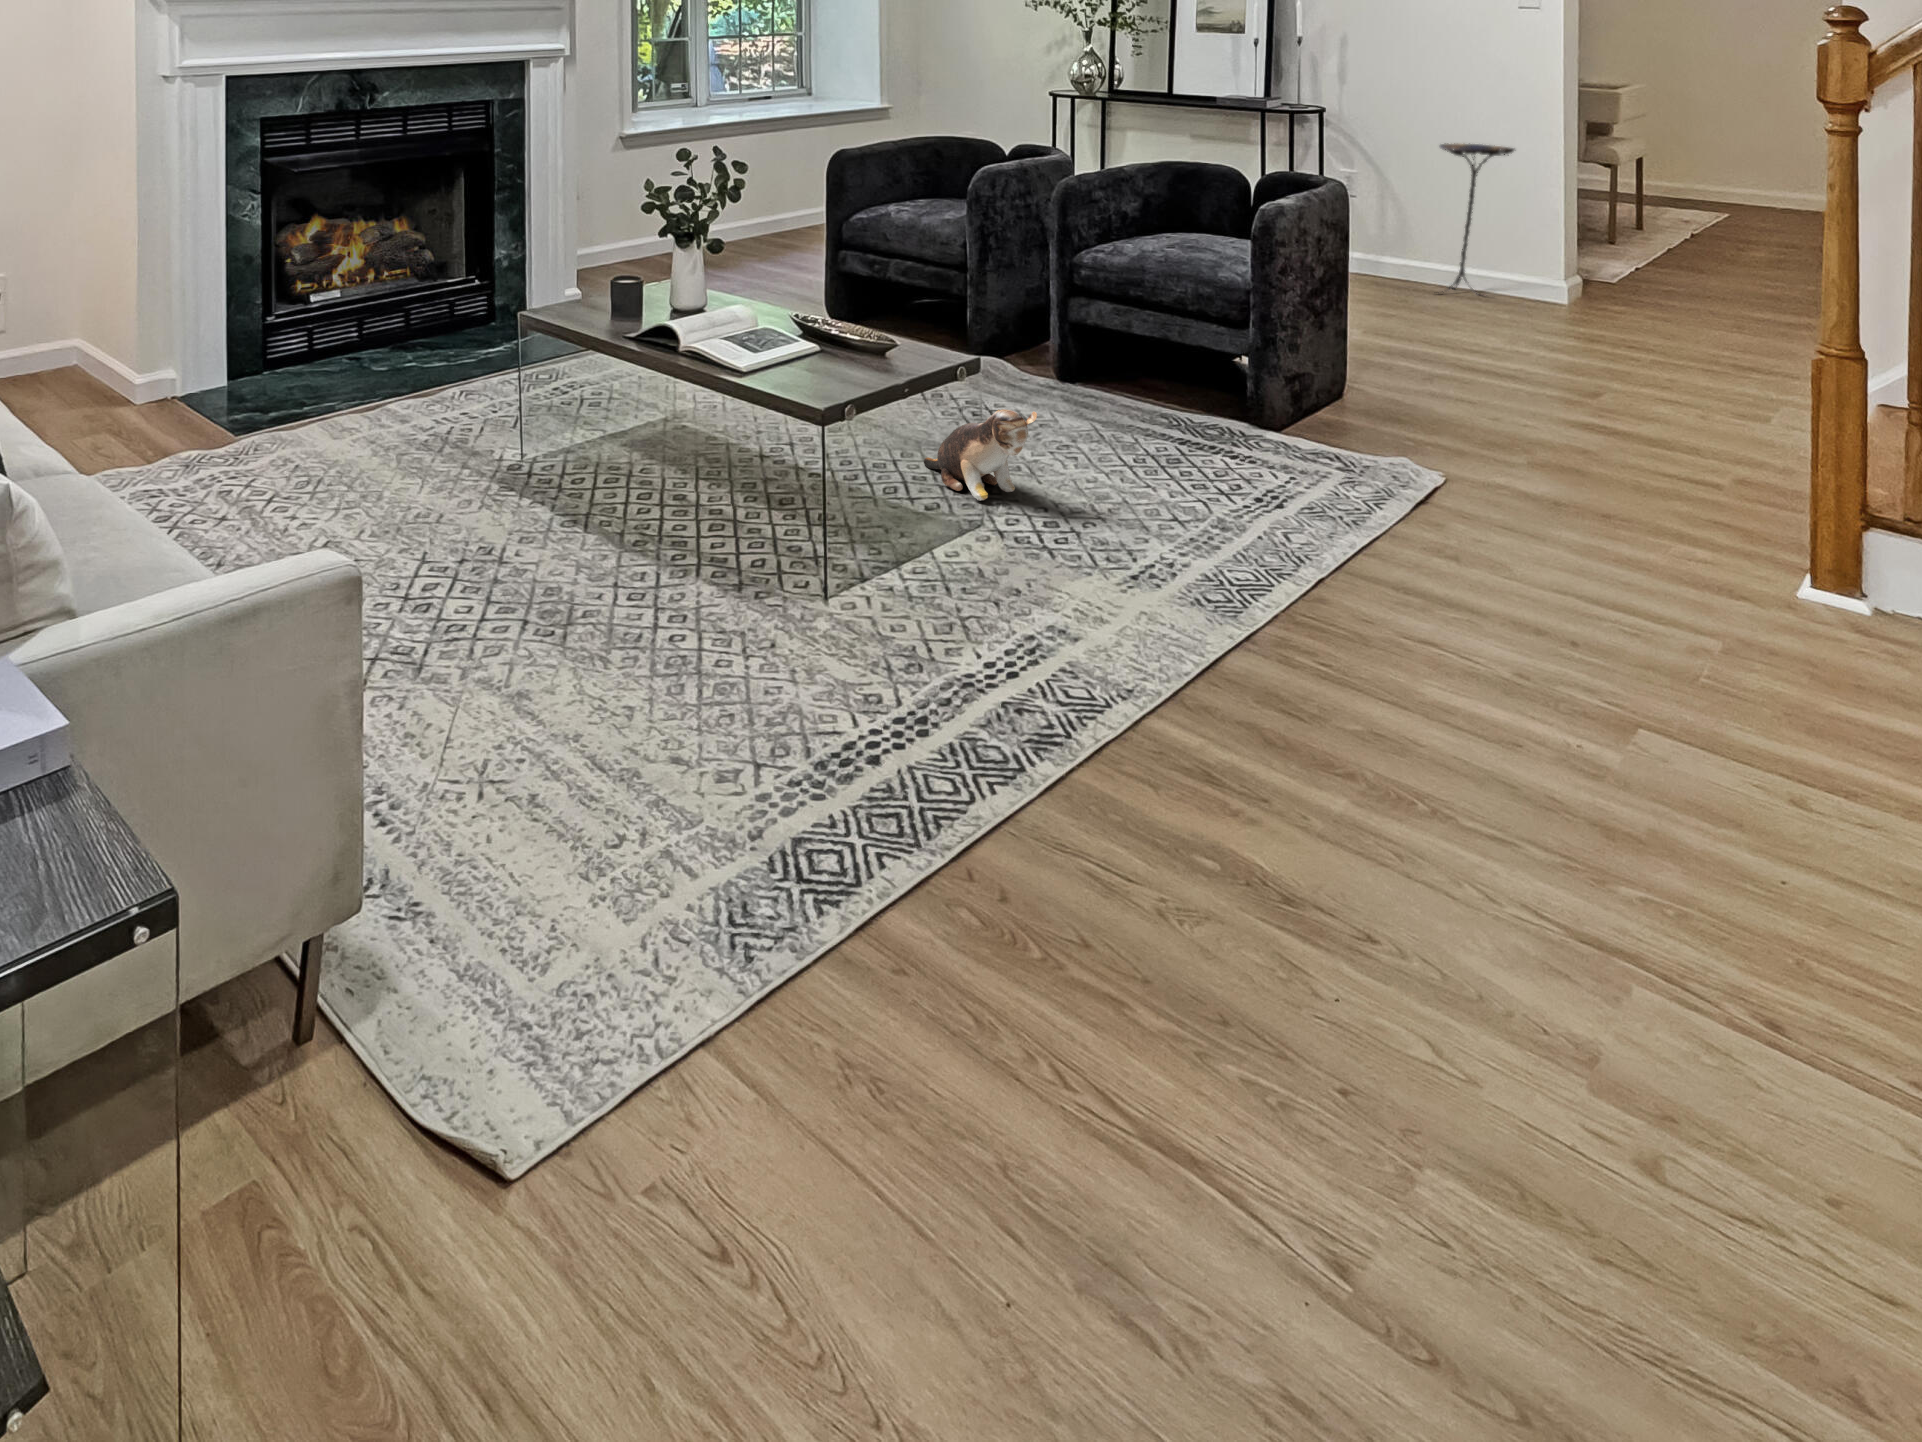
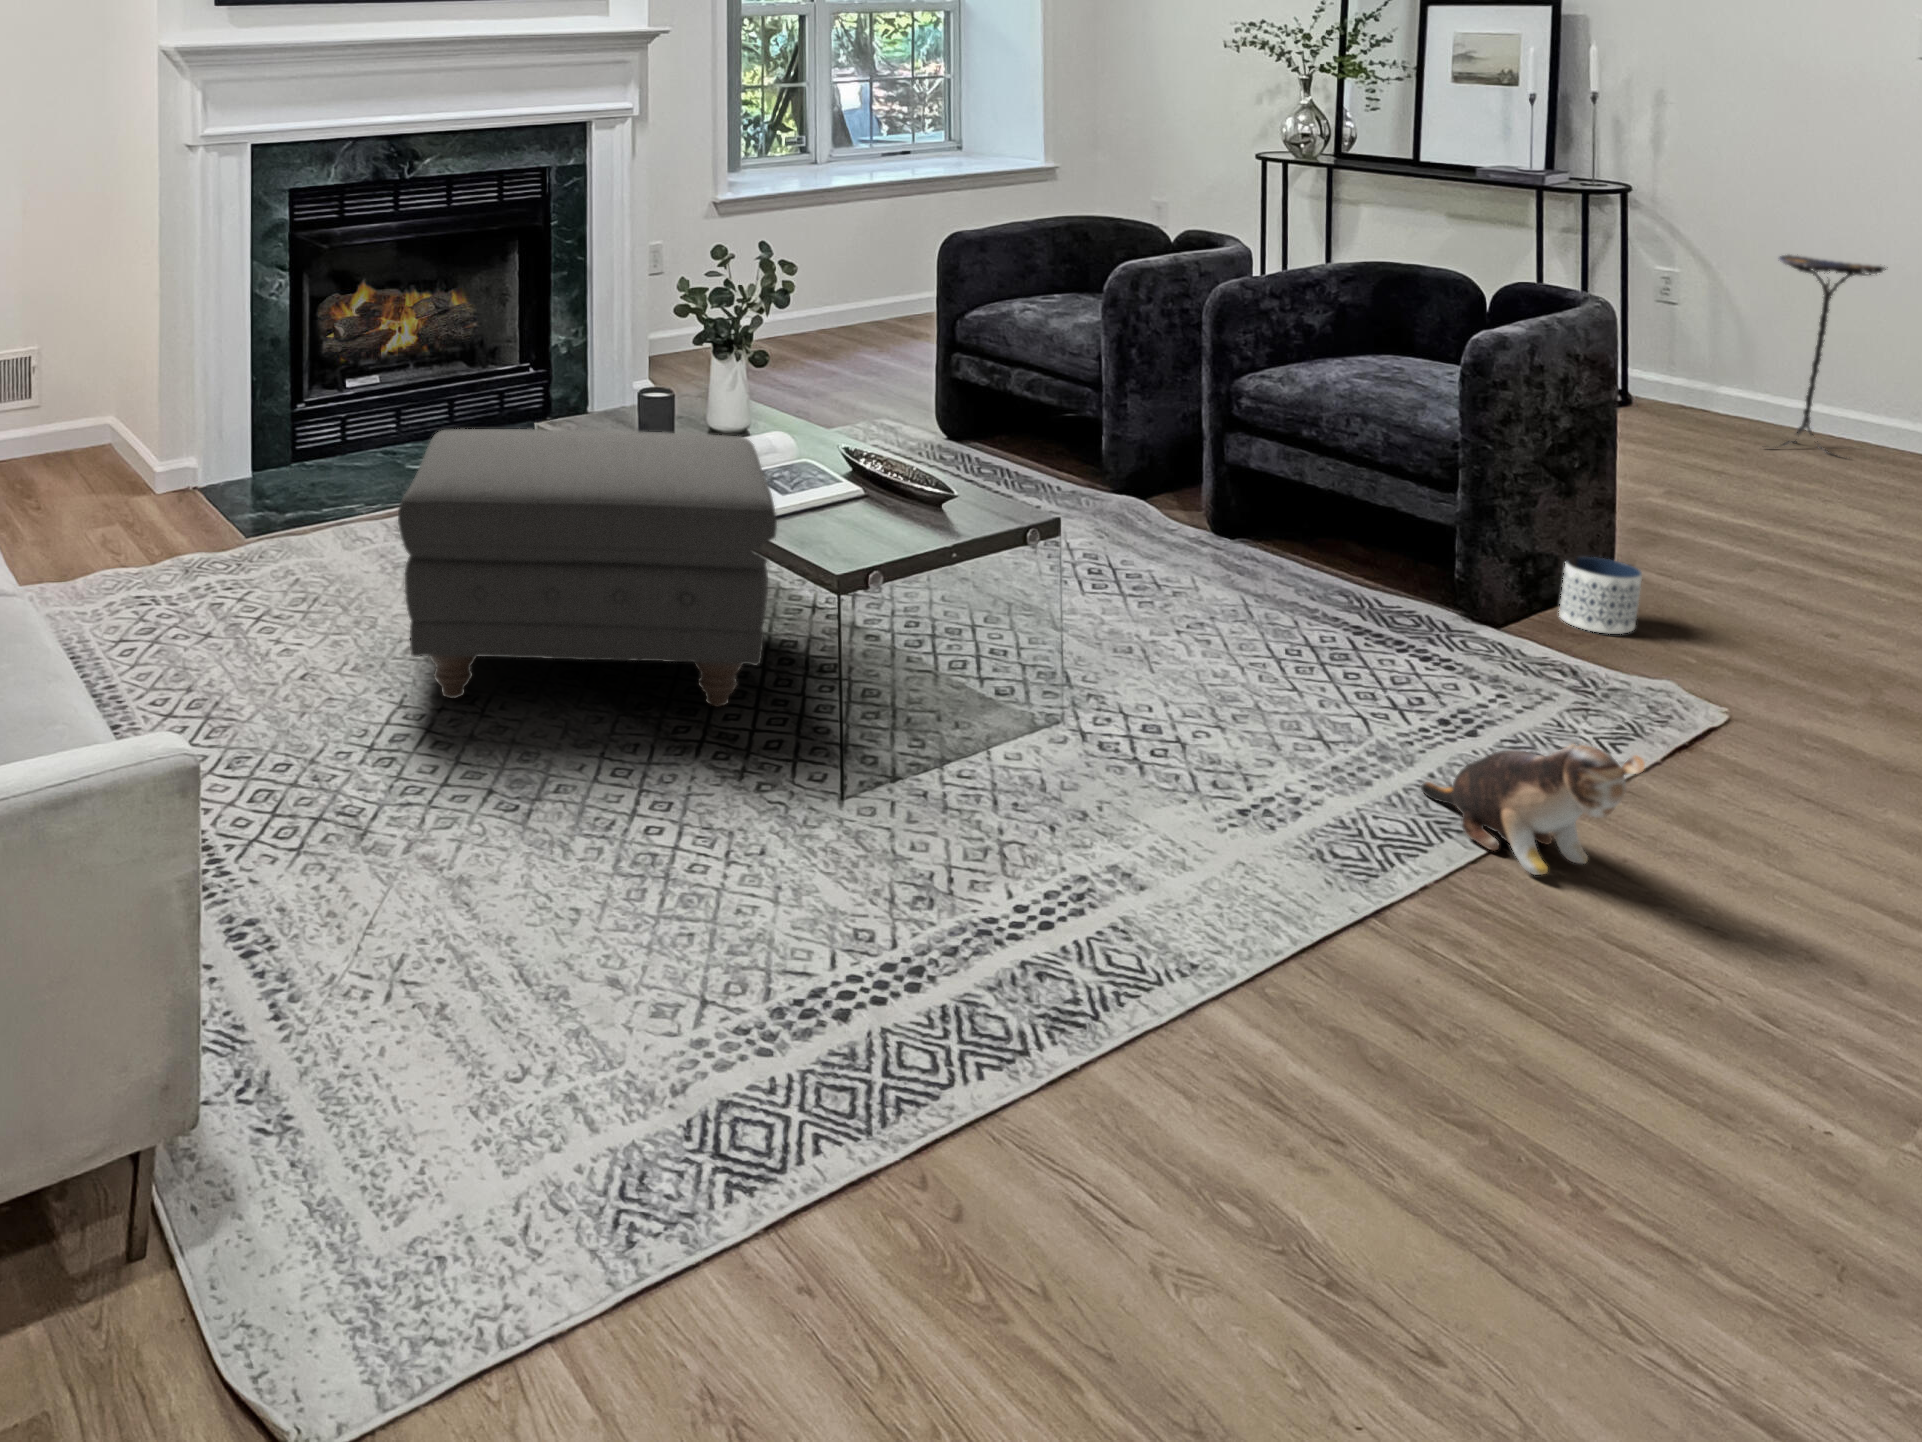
ottoman: none [418,311,748,551] -> present [398,429,777,707]
planter: none [1327,372,1387,429] -> present [1559,557,1642,634]
plush toy: present [924,409,1037,501] -> present [1421,744,1645,875]

